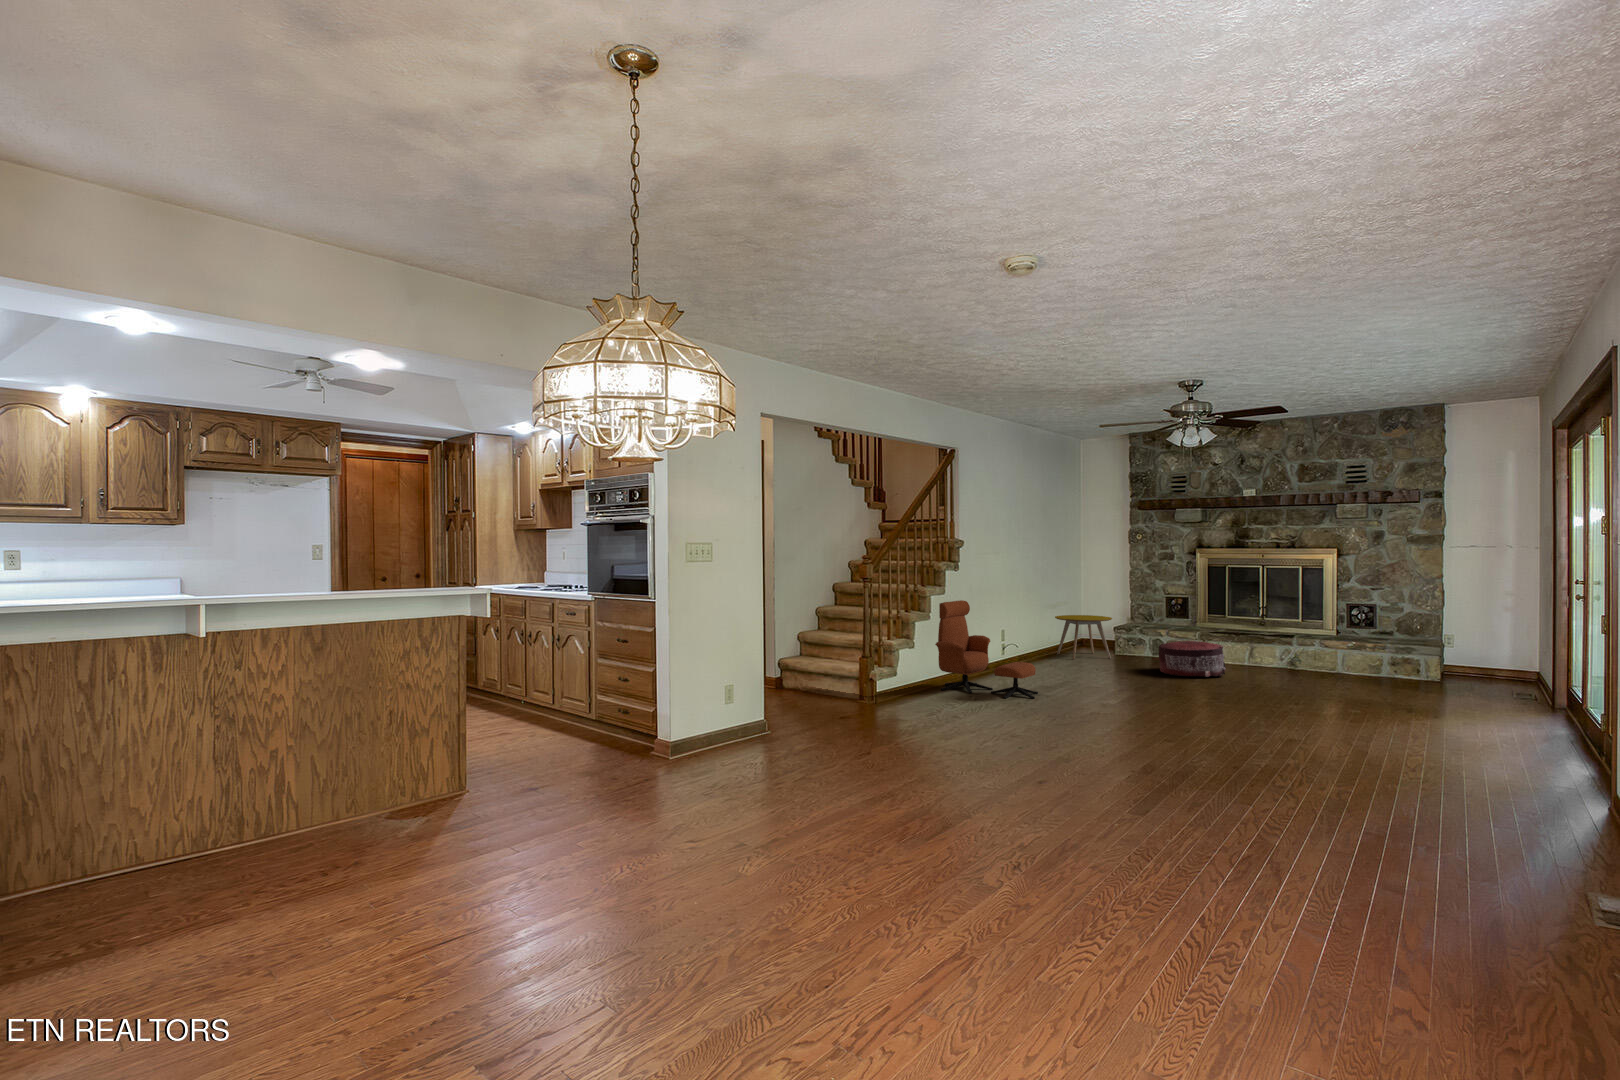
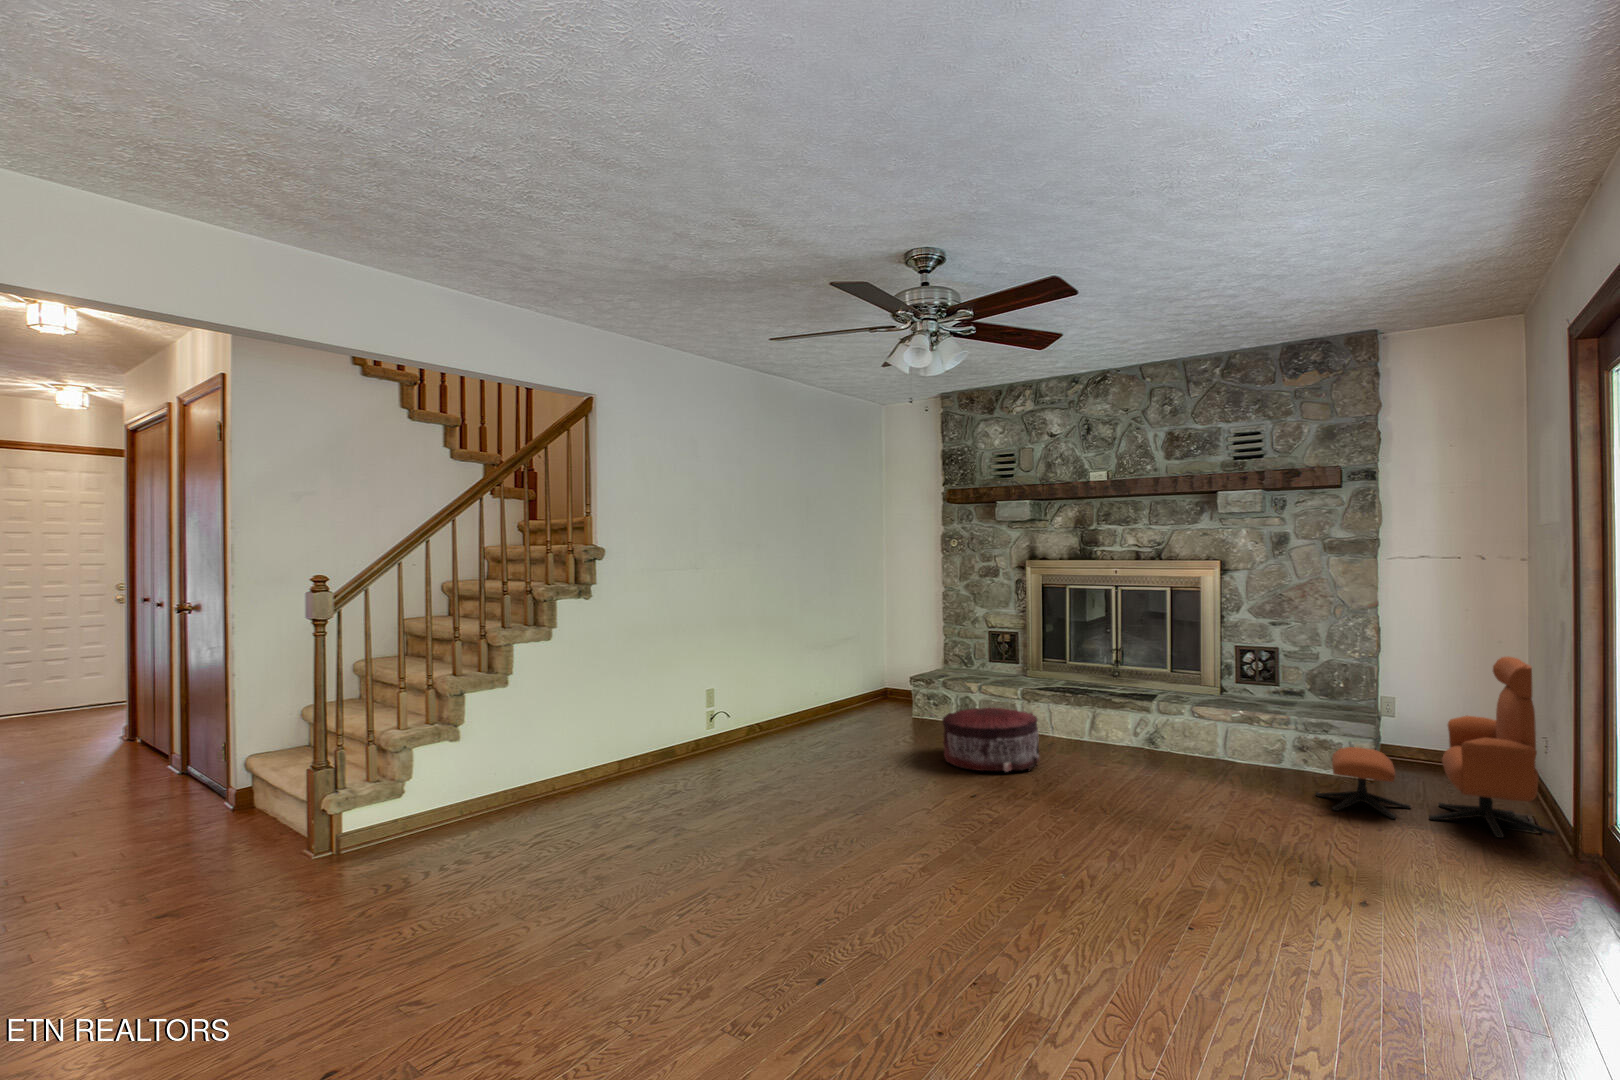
lounge chair: present [935,600,1038,699] -> present [1316,656,1555,838]
side table: present [1055,615,1112,659] -> none [823,658,904,728]

